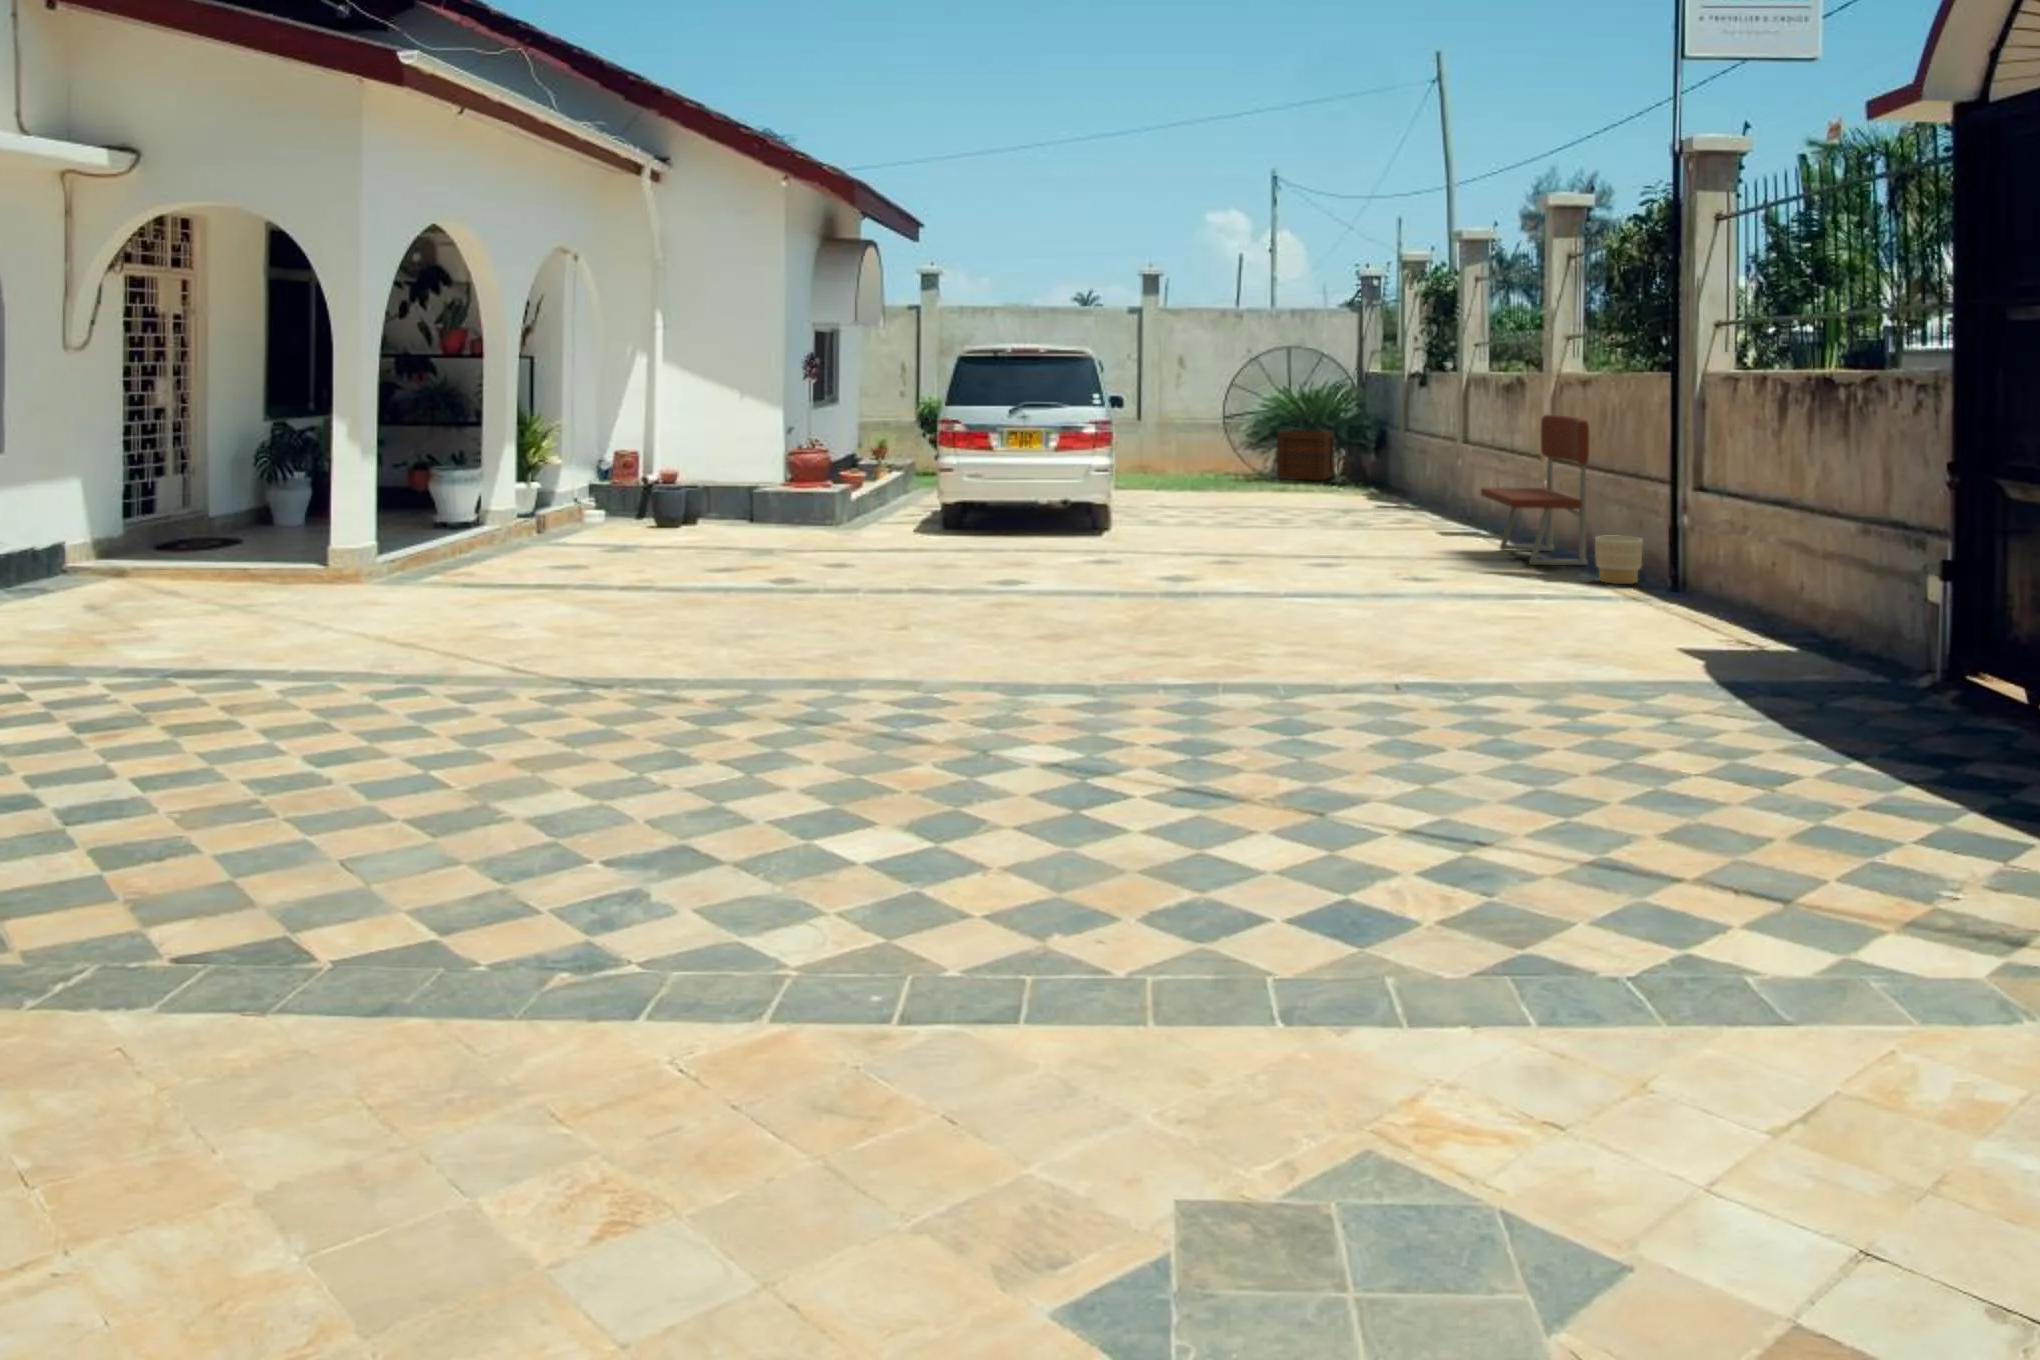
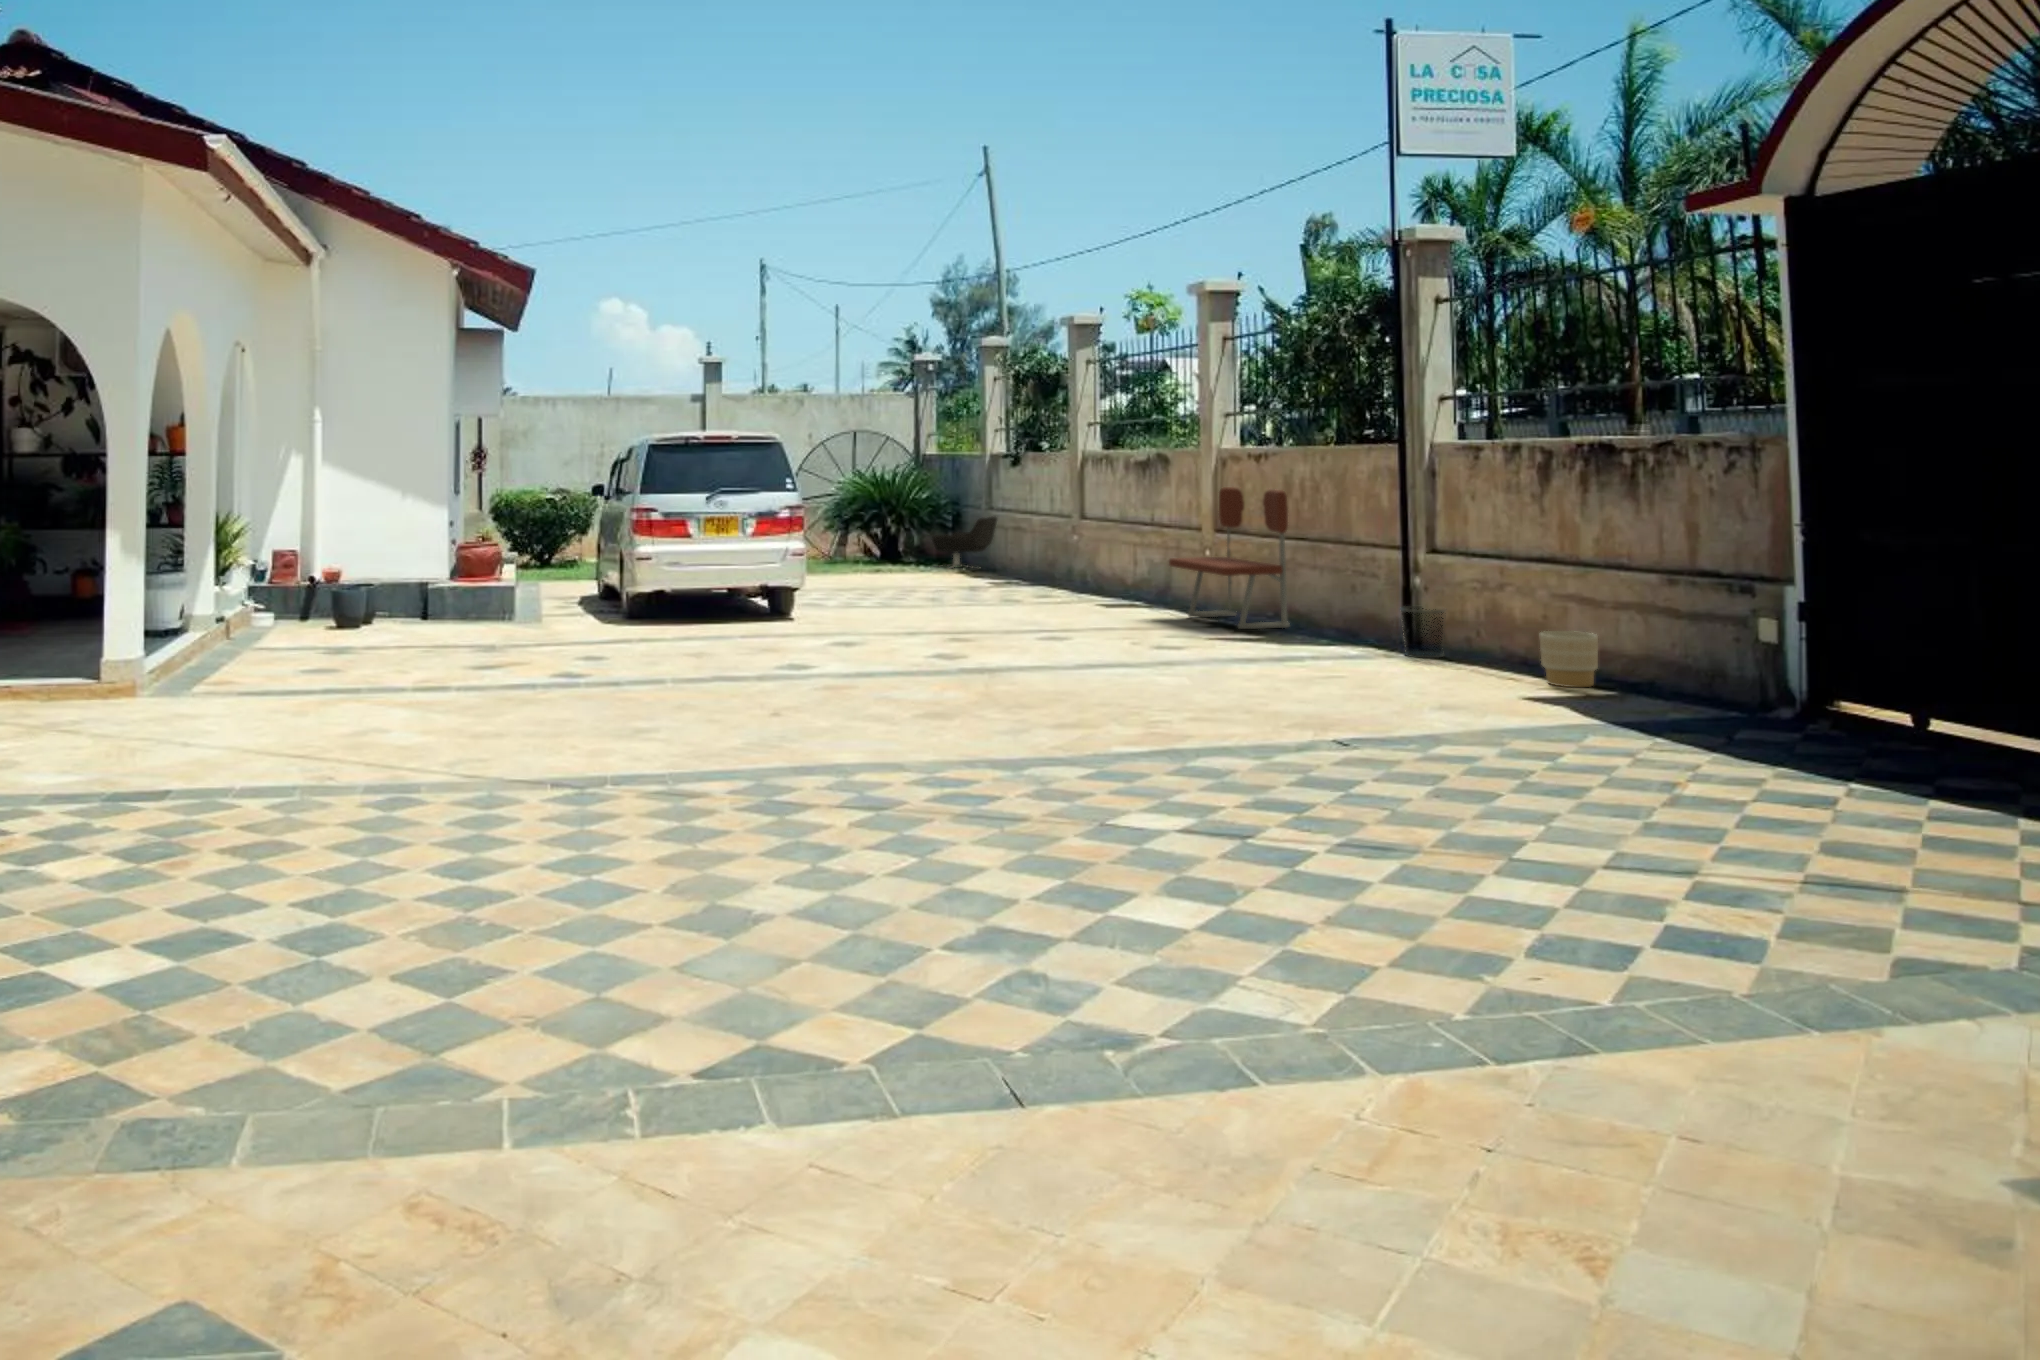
wooden crate: present [1277,429,1334,481] -> none [861,512,911,562]
lounge chair: none [1334,437,1407,490] -> present [932,517,997,566]
planter: present [1595,536,1643,584] -> present [1540,631,1598,687]
waste bin: none [1651,549,1701,605] -> present [1401,606,1446,658]

